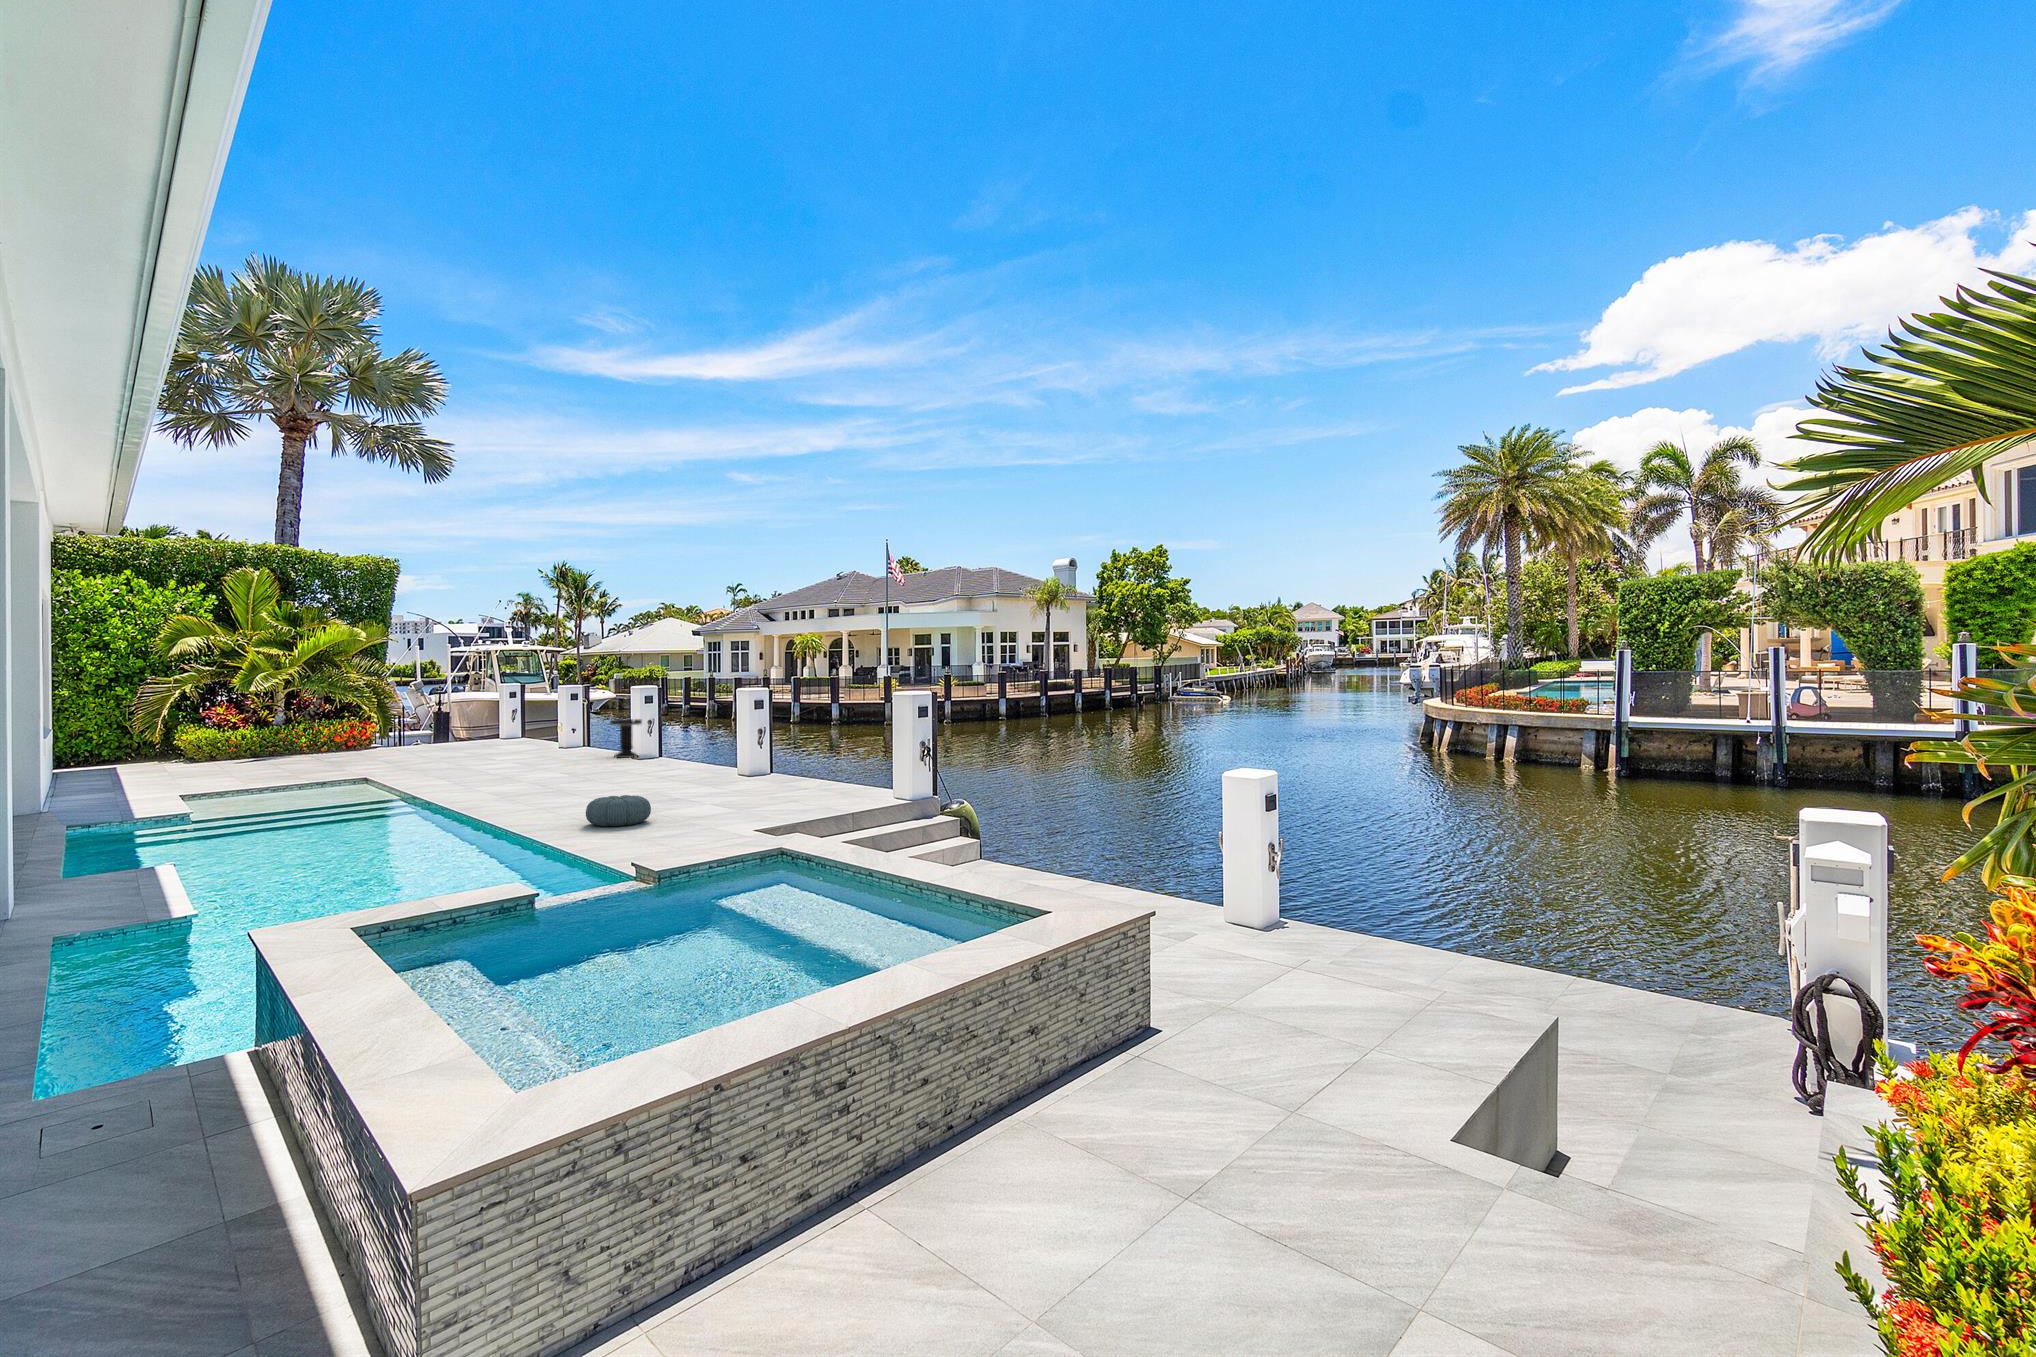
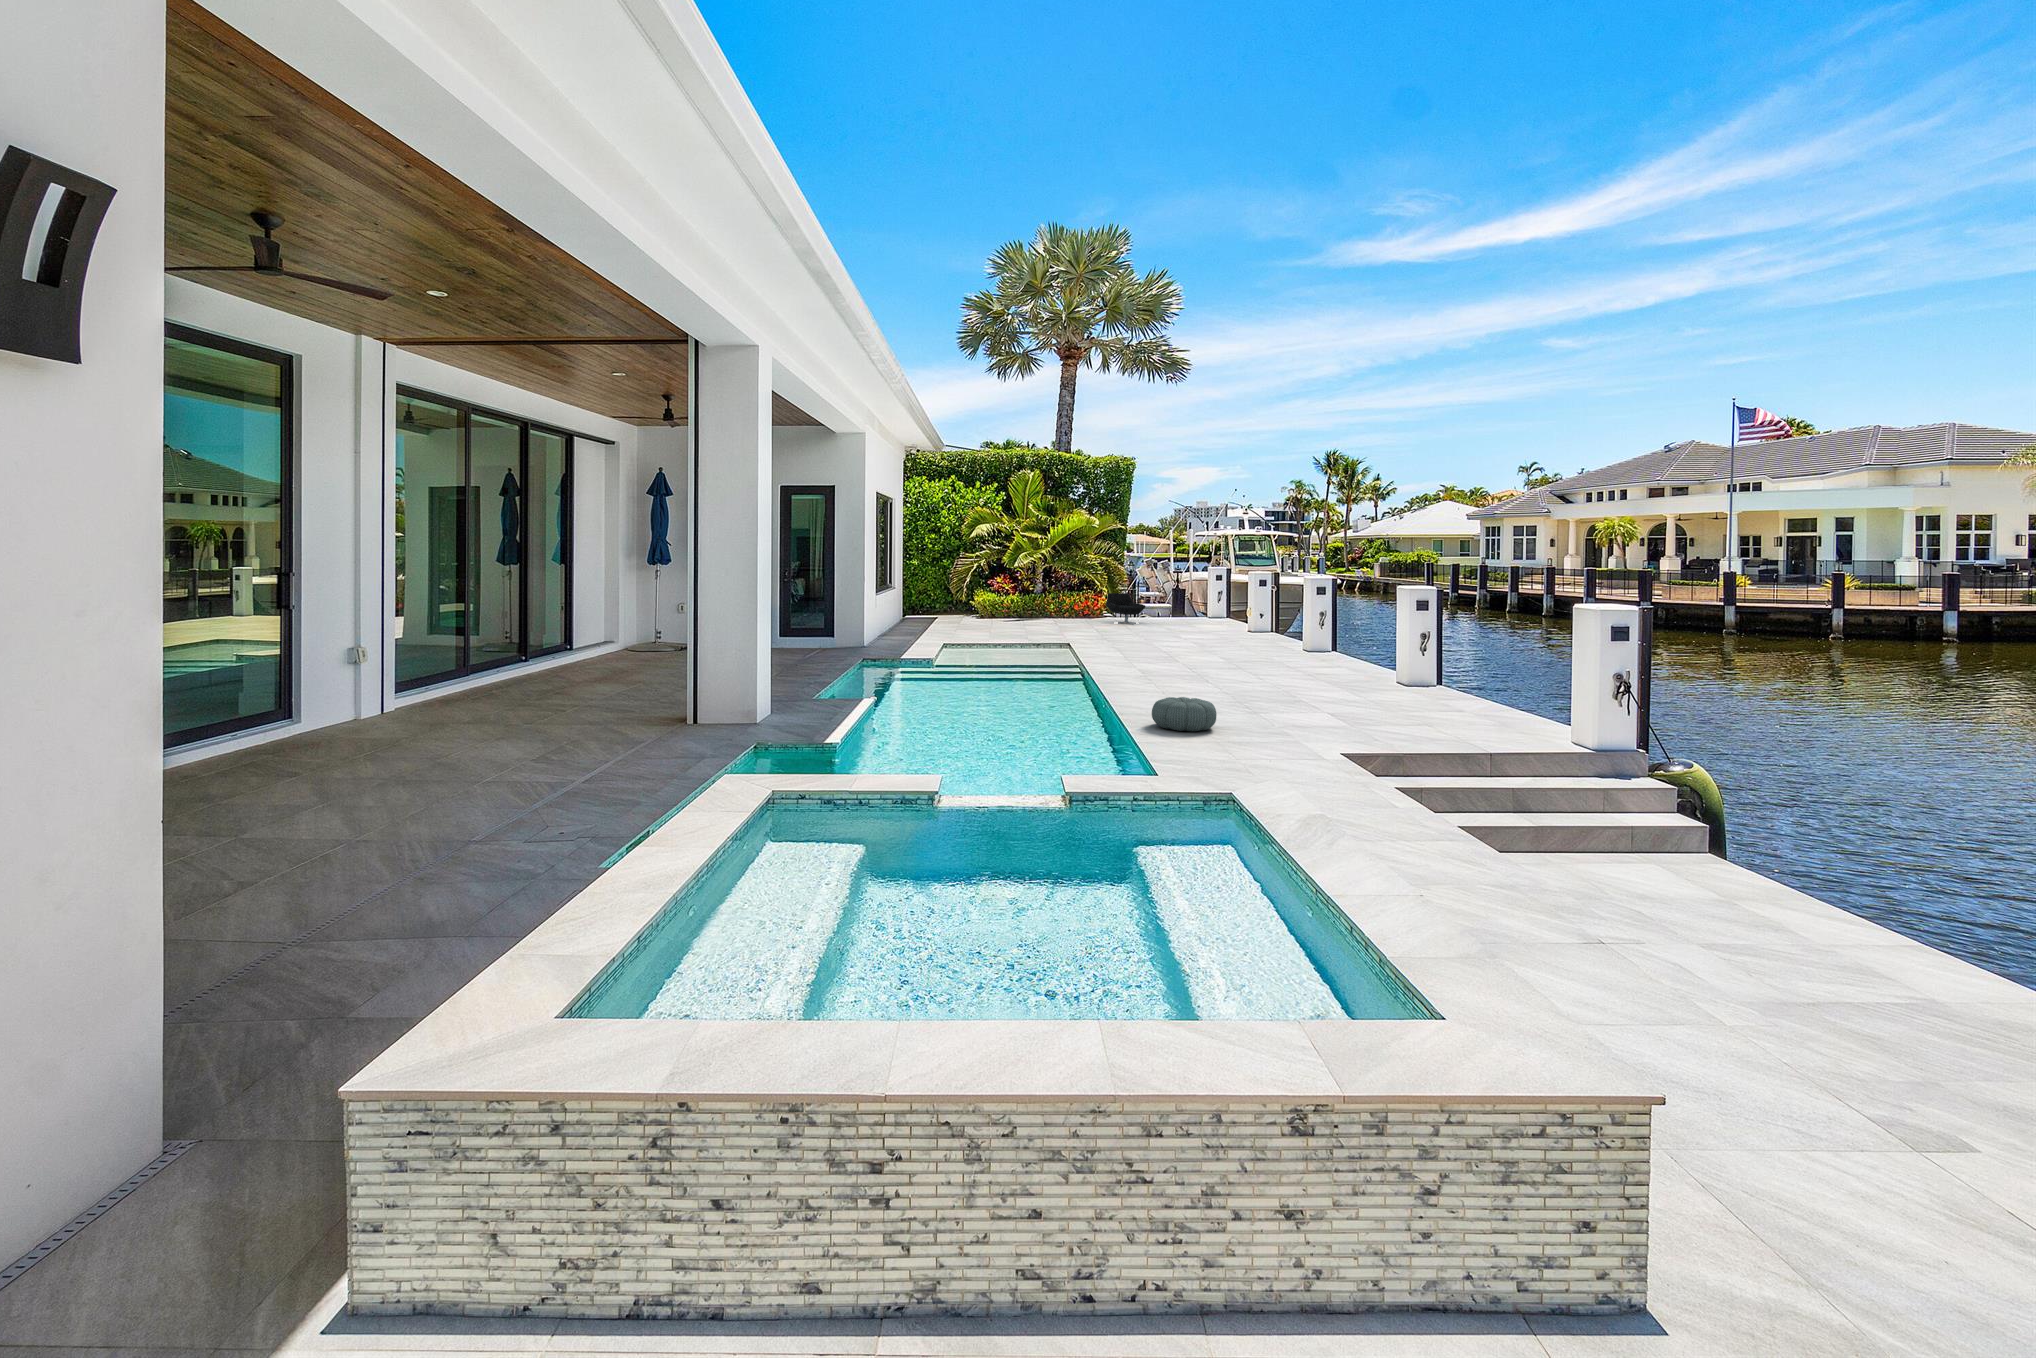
lounge chair: none [376,716,428,749] -> present [1106,593,1145,624]
side table: present [610,719,642,758] -> none [1282,612,1314,655]

